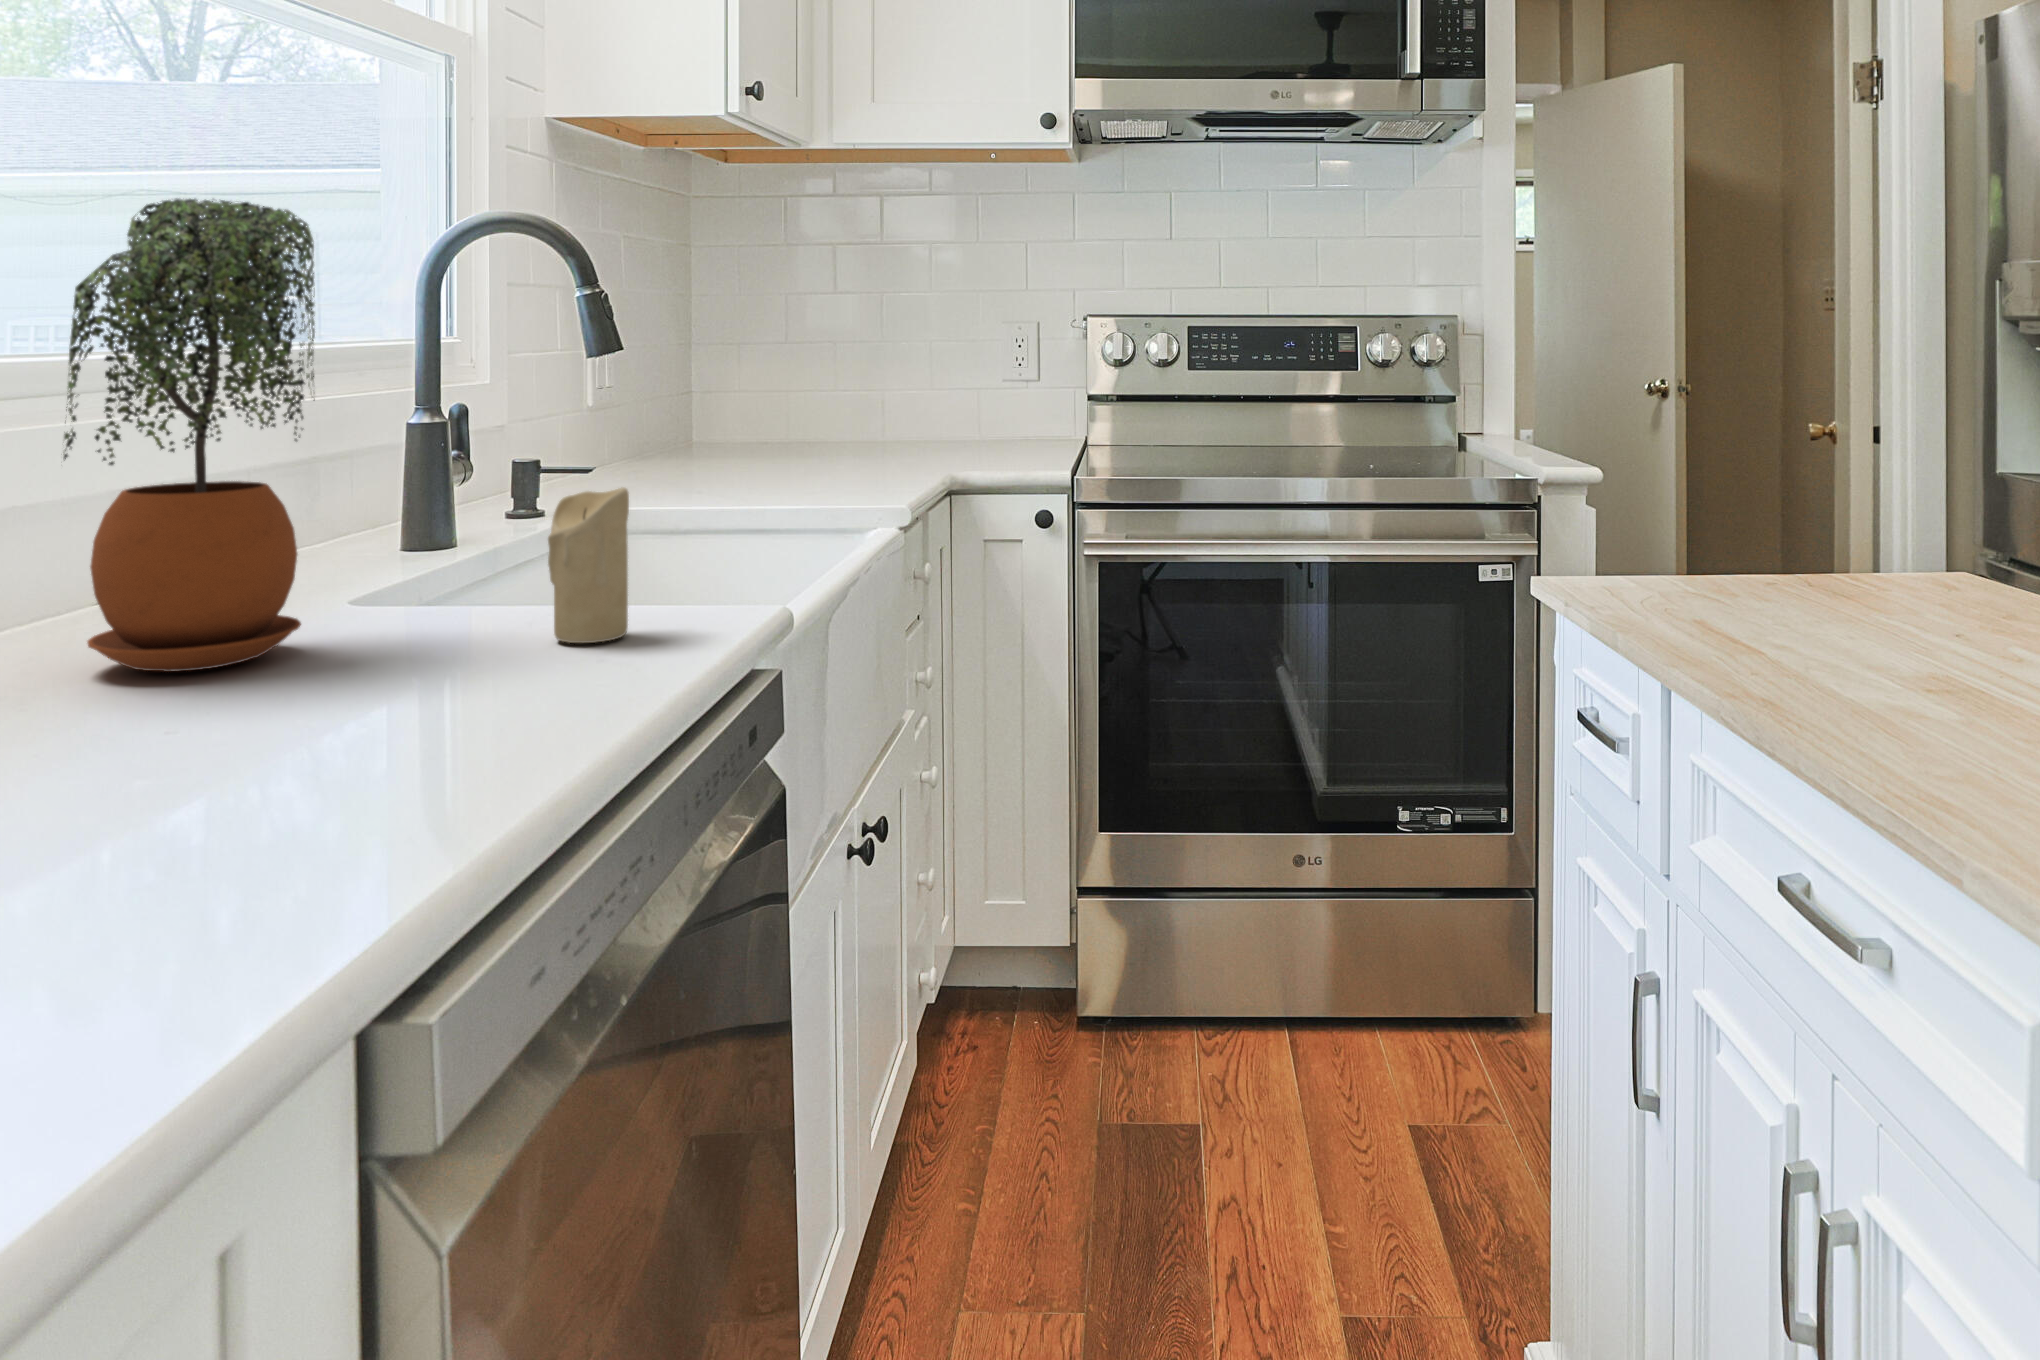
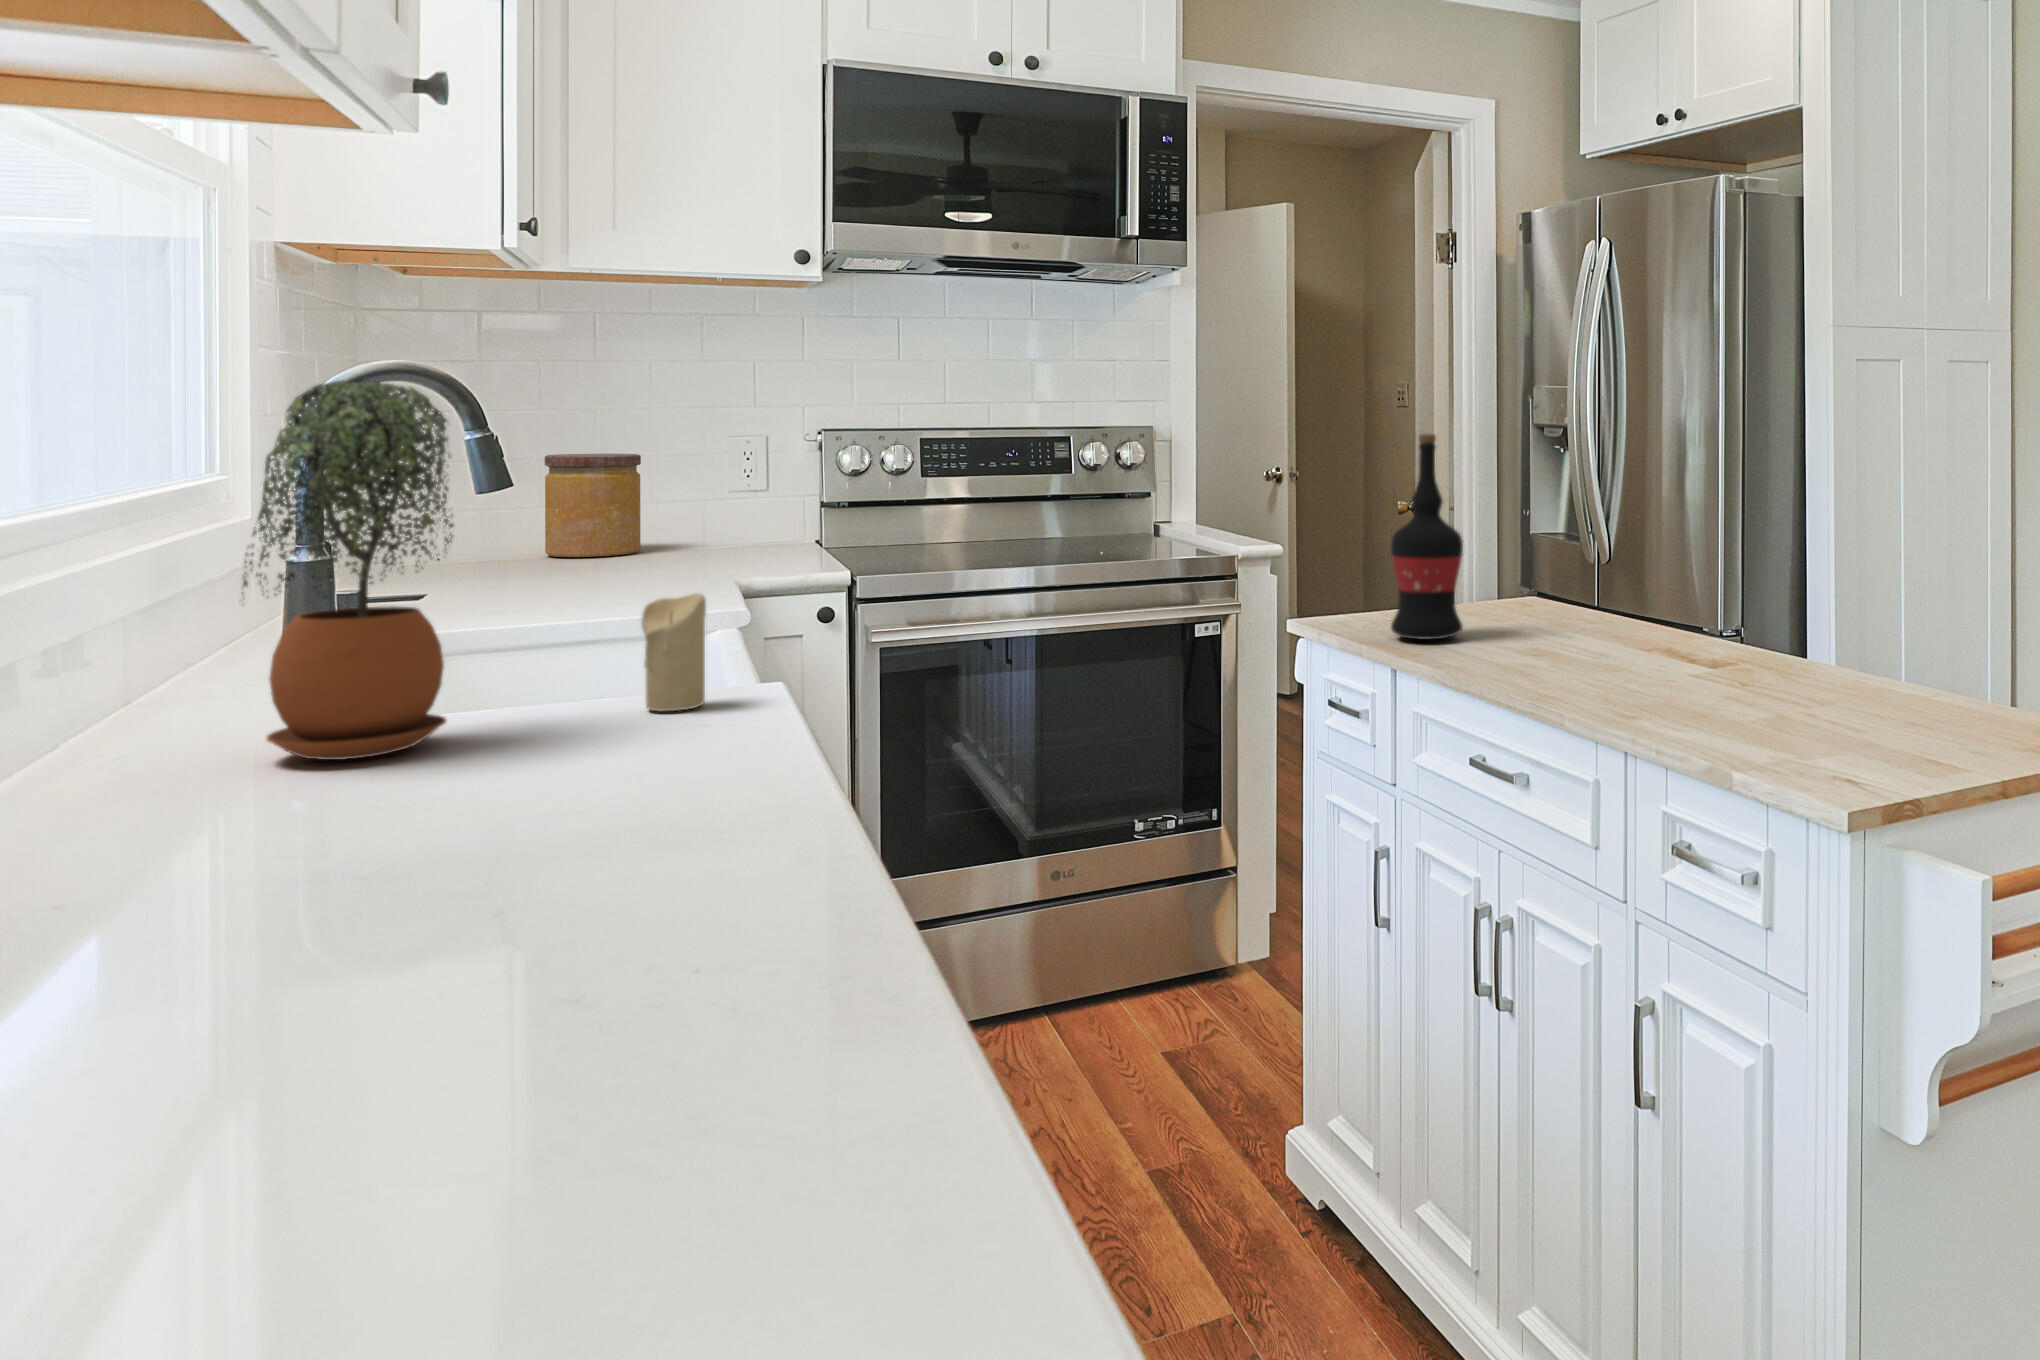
wine bottle: none [1679,288,1813,636] -> present [1391,434,1463,639]
jar: none [828,342,912,445] -> present [545,454,641,557]

